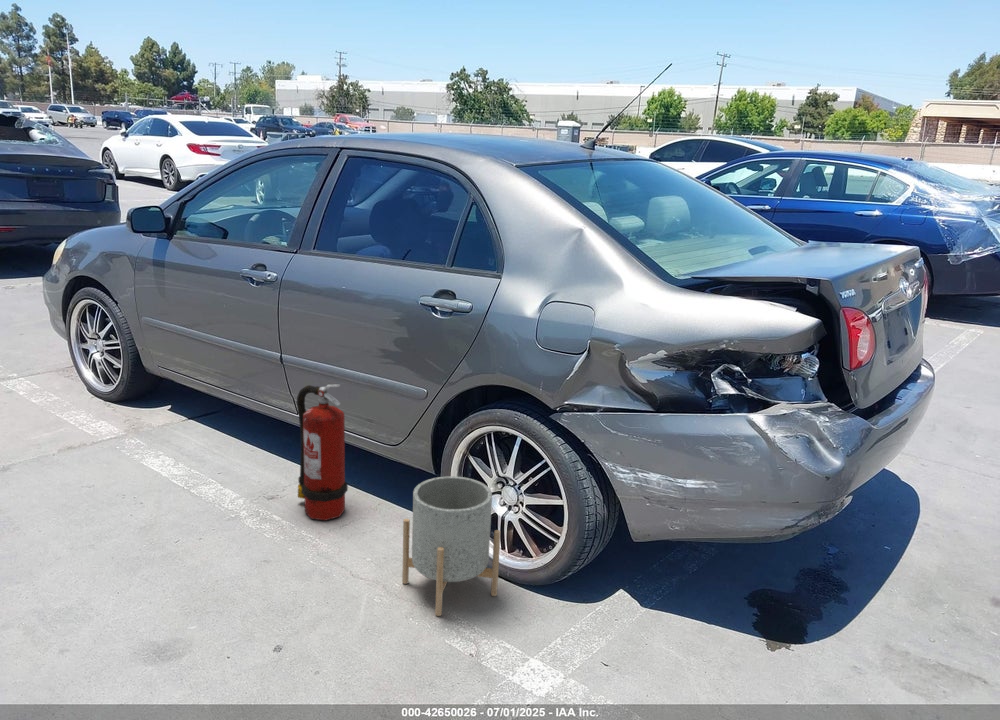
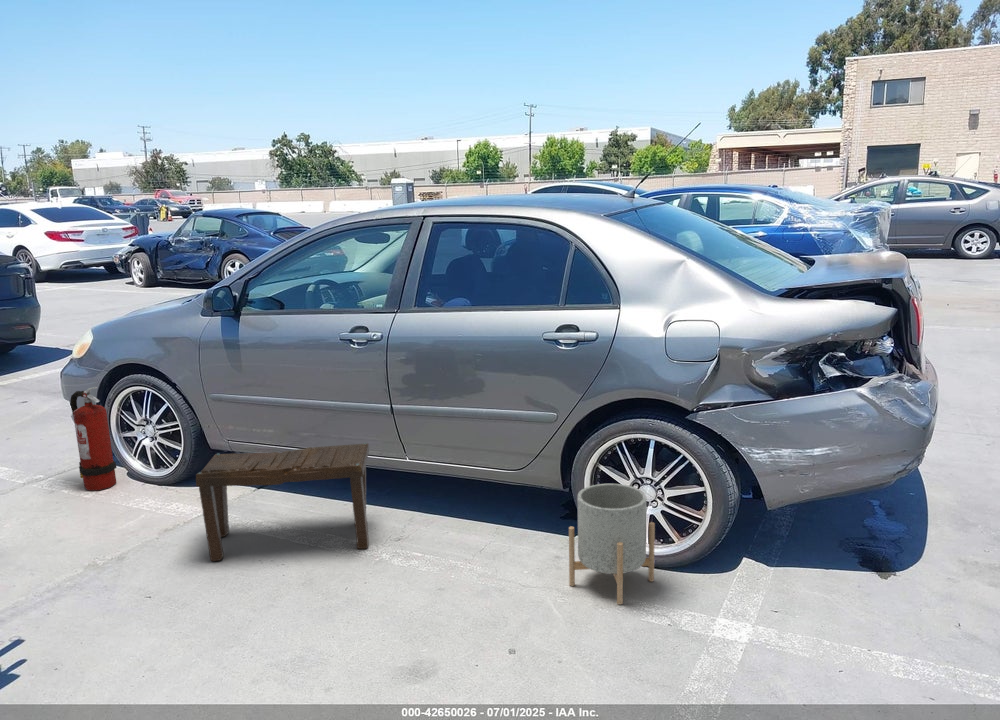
bench: none [68,379,264,501] -> present [196,443,369,561]
fire extinguisher: present [297,384,348,520] -> present [70,387,116,490]

